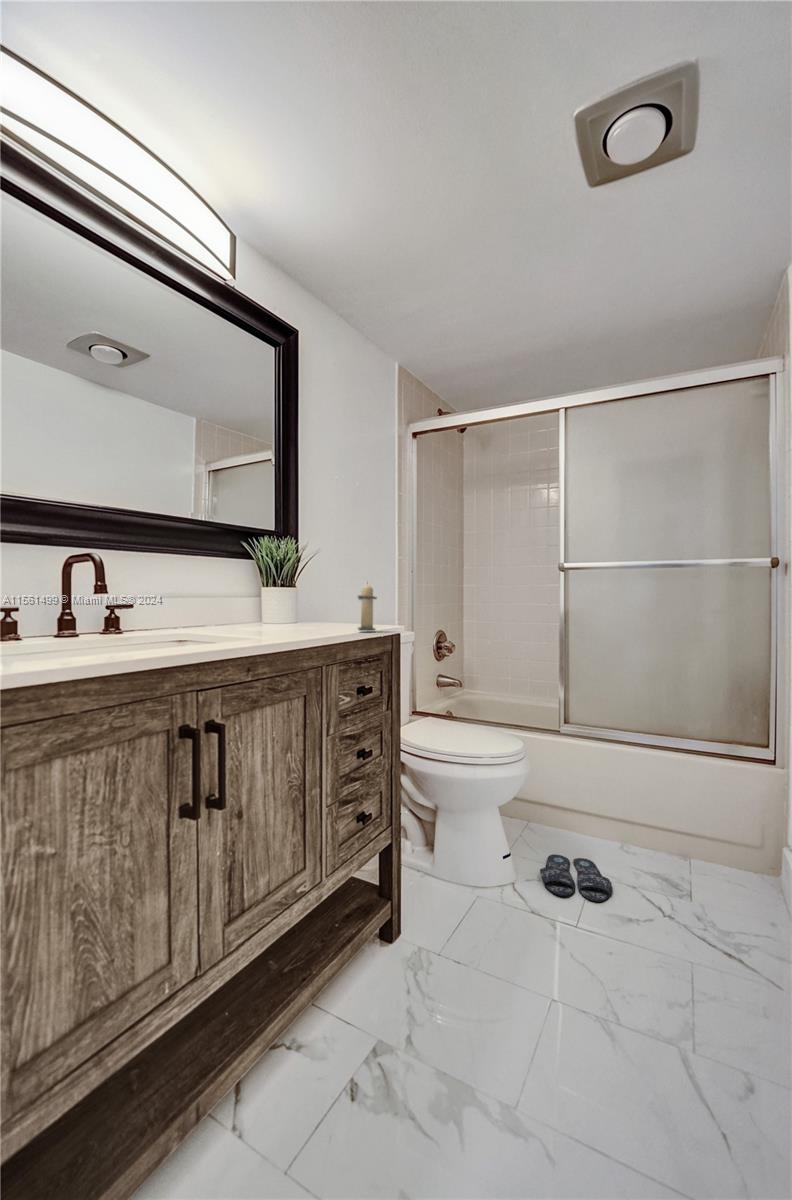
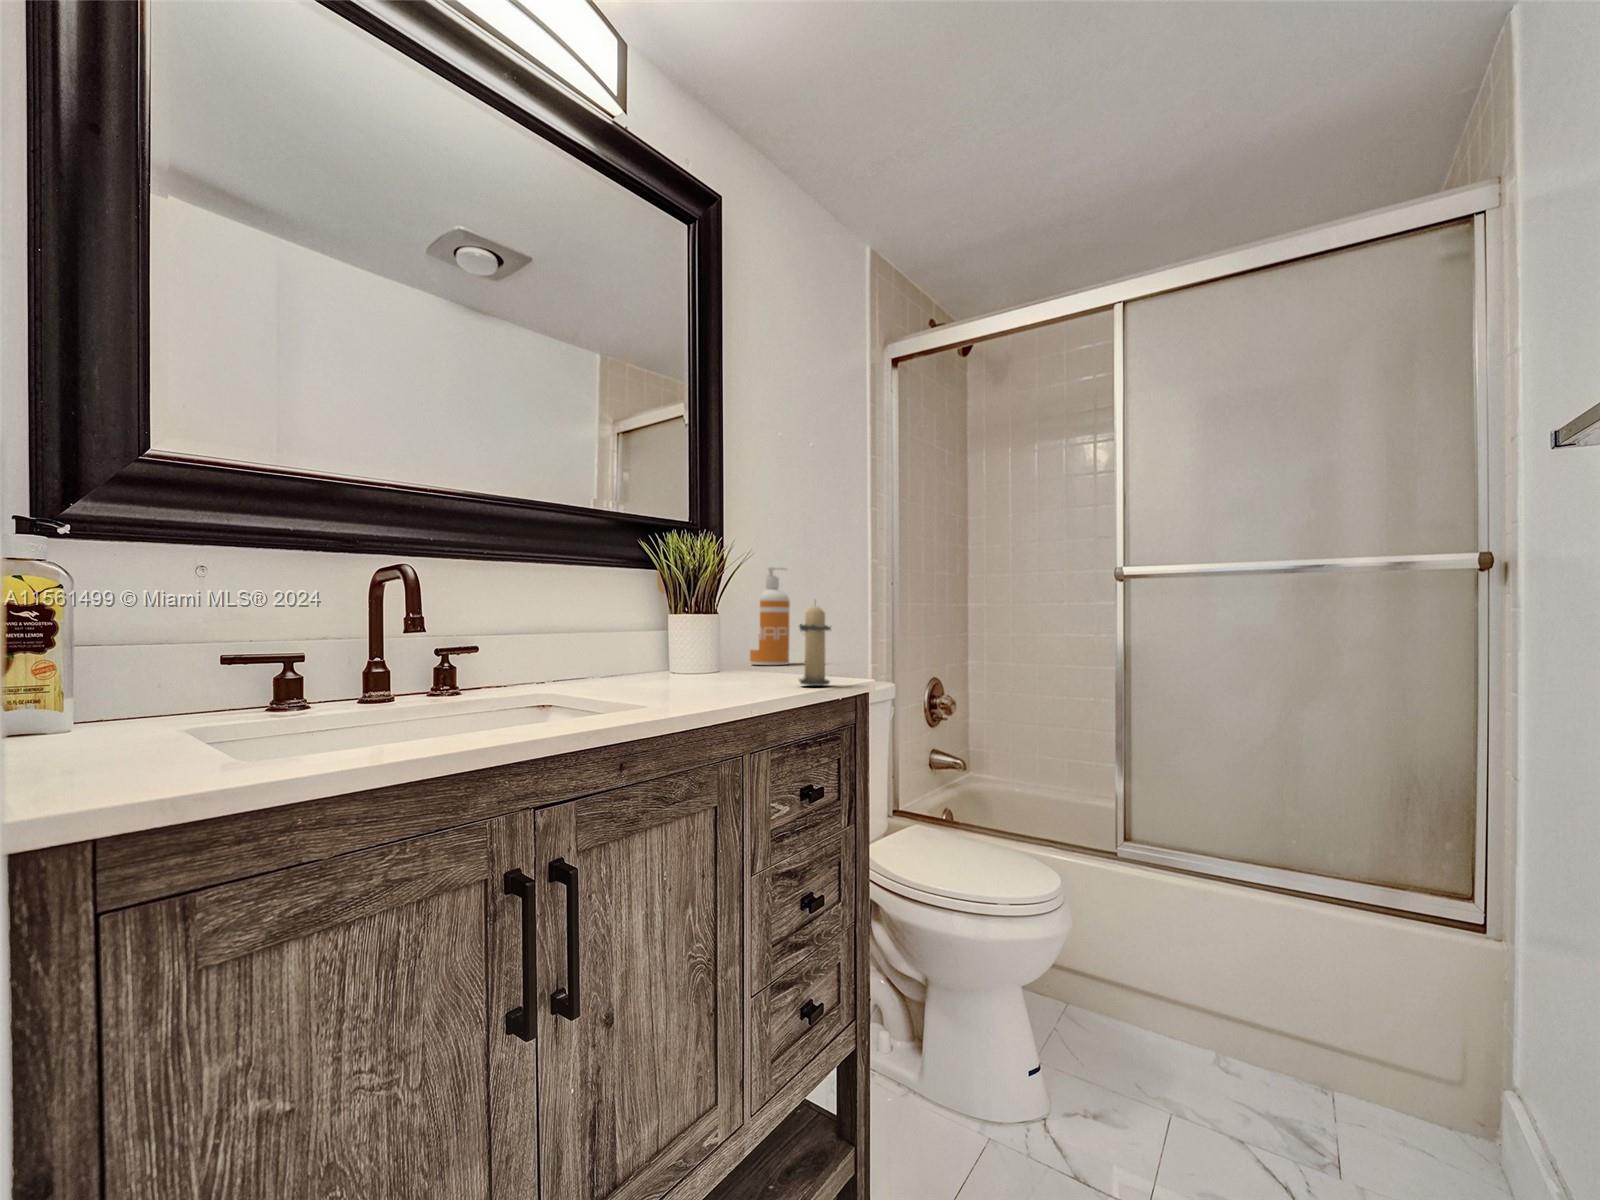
soap dispenser: none [332,566,356,624] -> present [750,567,790,665]
slippers: present [540,854,610,902] -> none [1112,1064,1241,1157]

